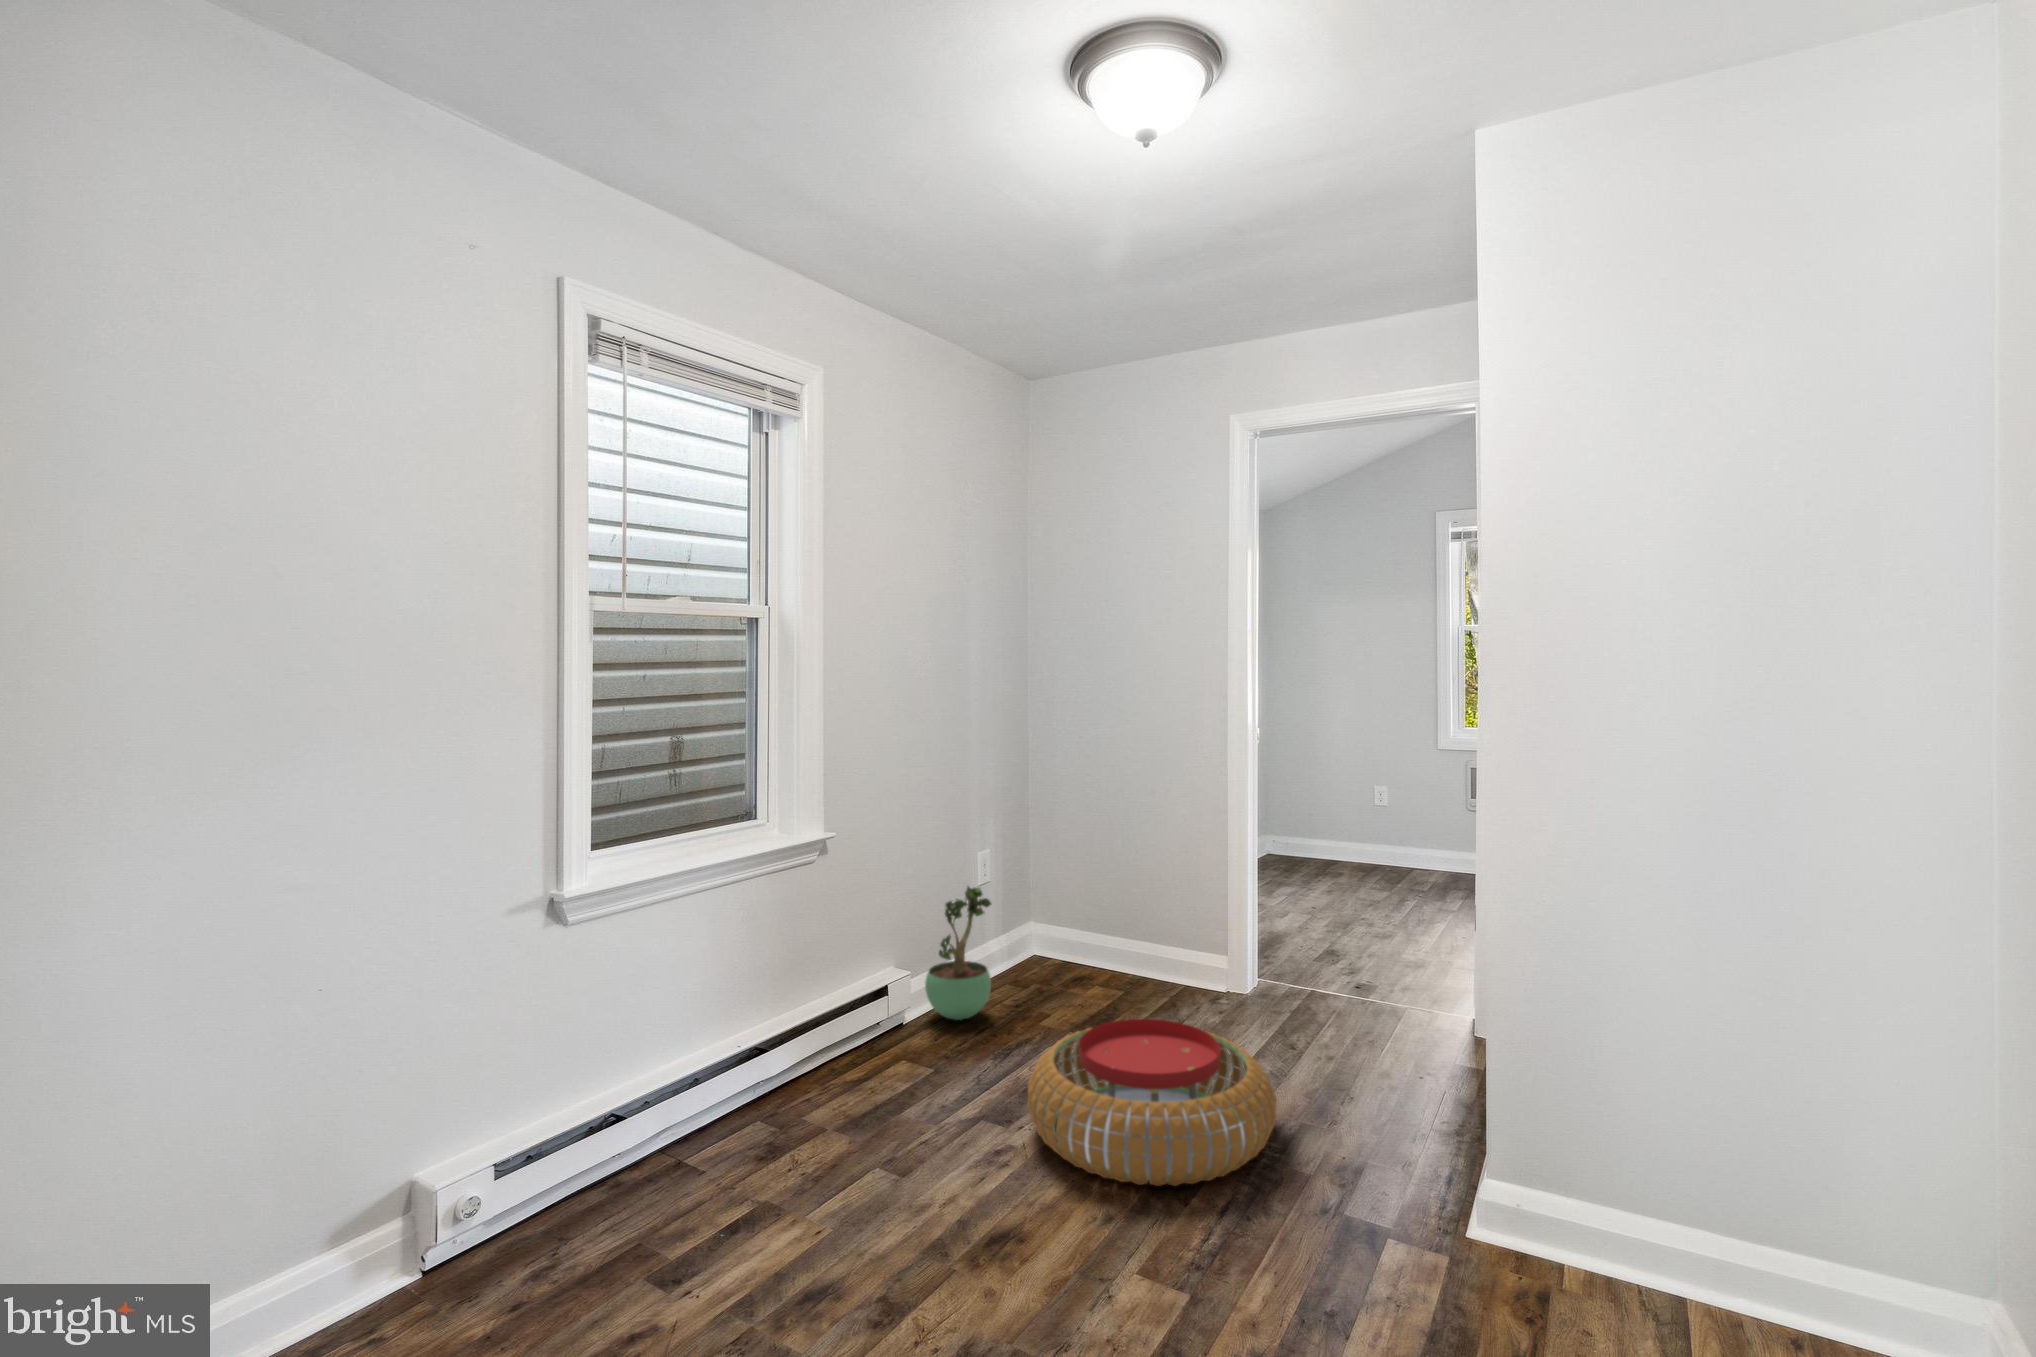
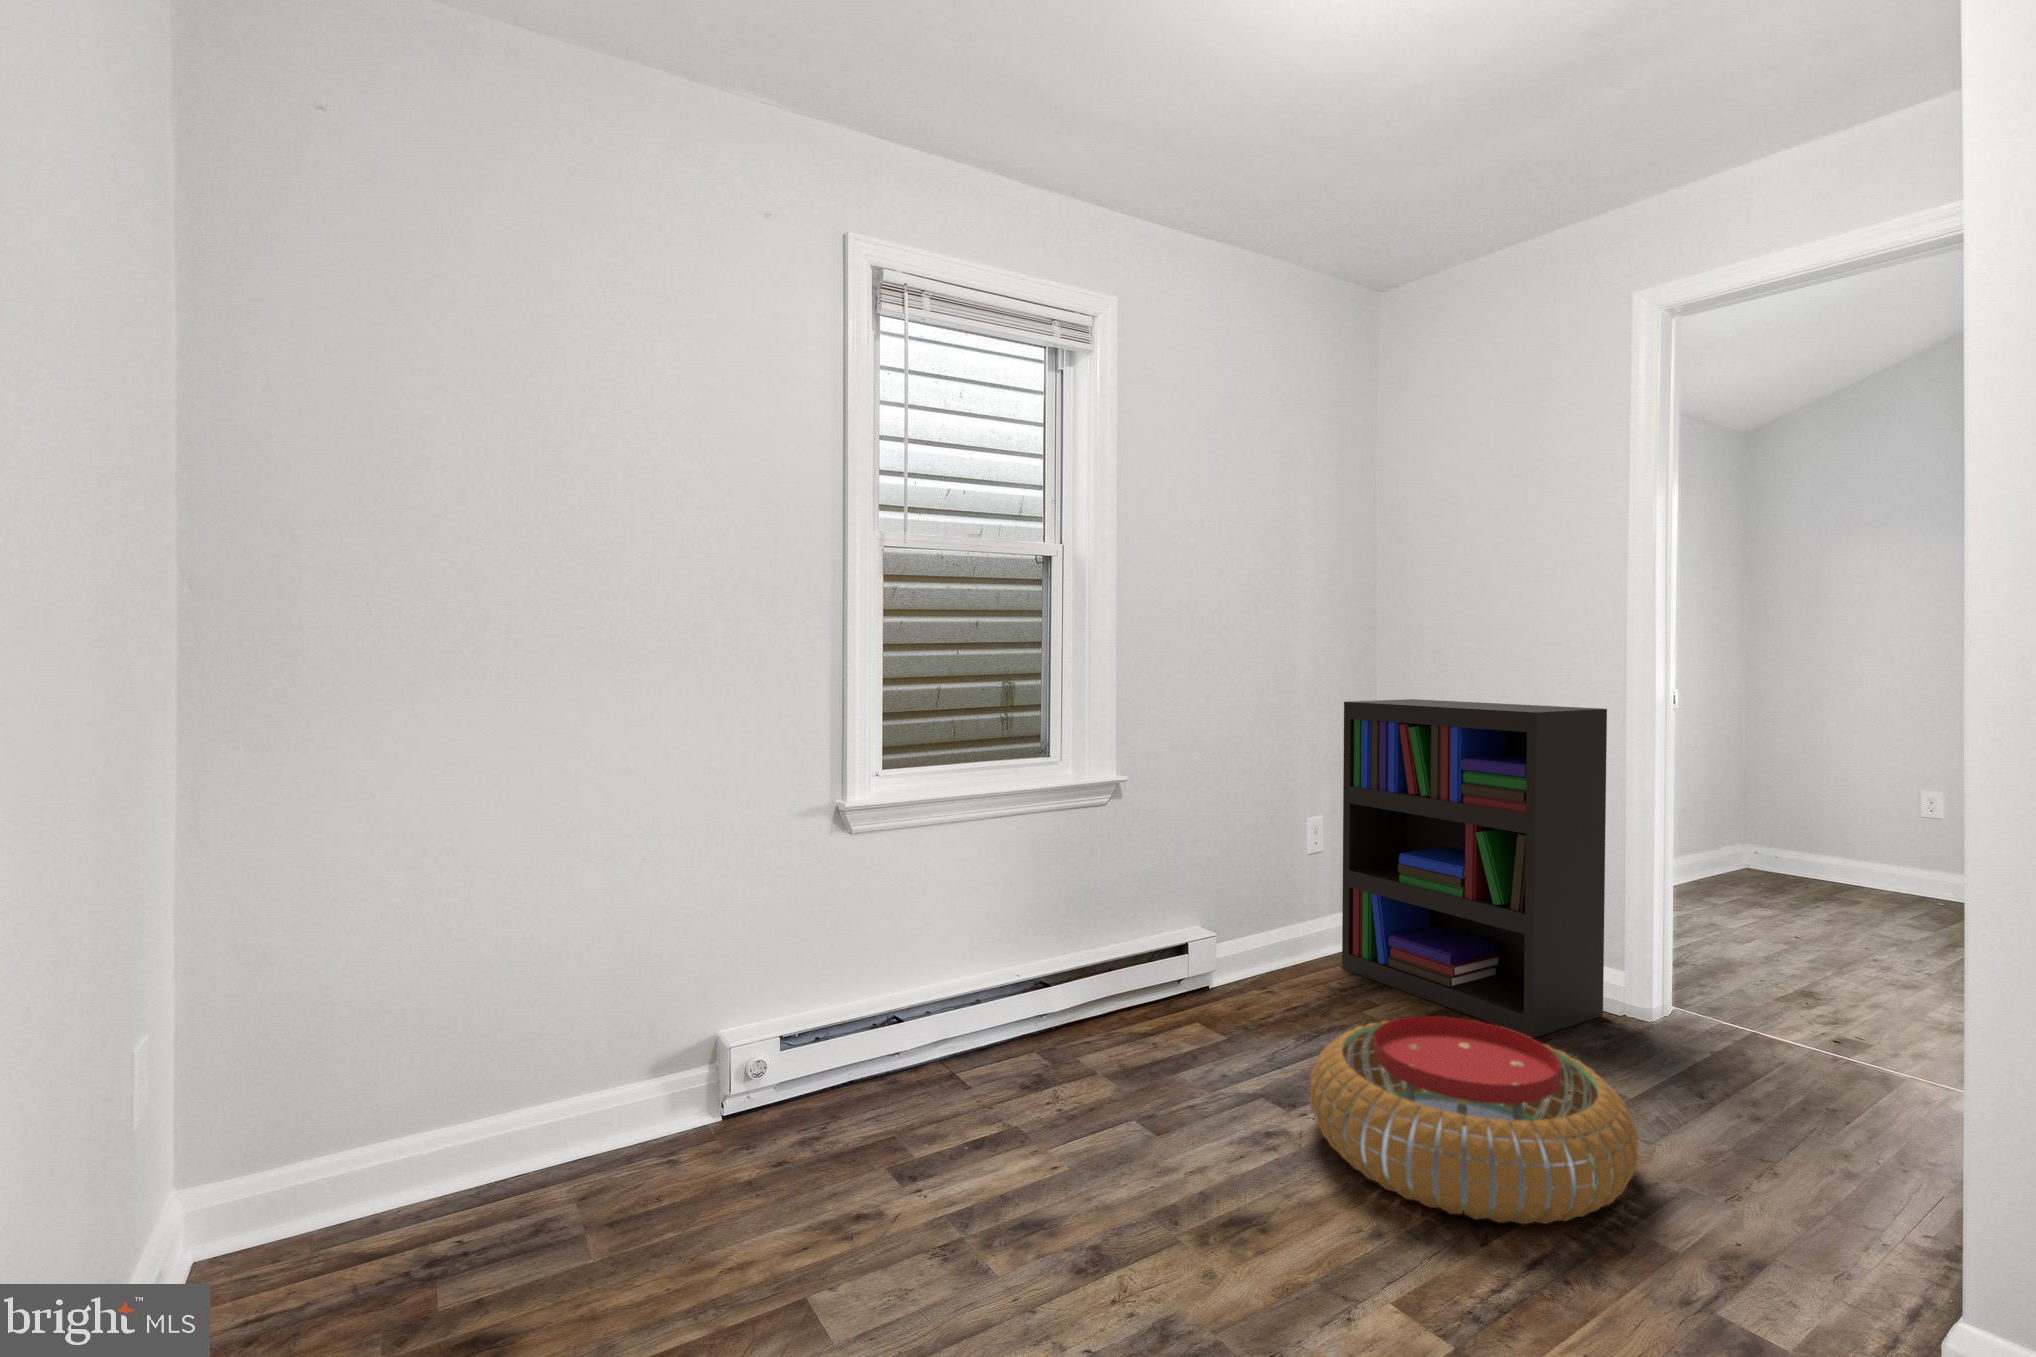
bookshelf: none [1005,739,1213,1023] -> present [1342,699,1607,1038]
potted plant: present [925,887,991,1020] -> none [1238,849,1318,994]

